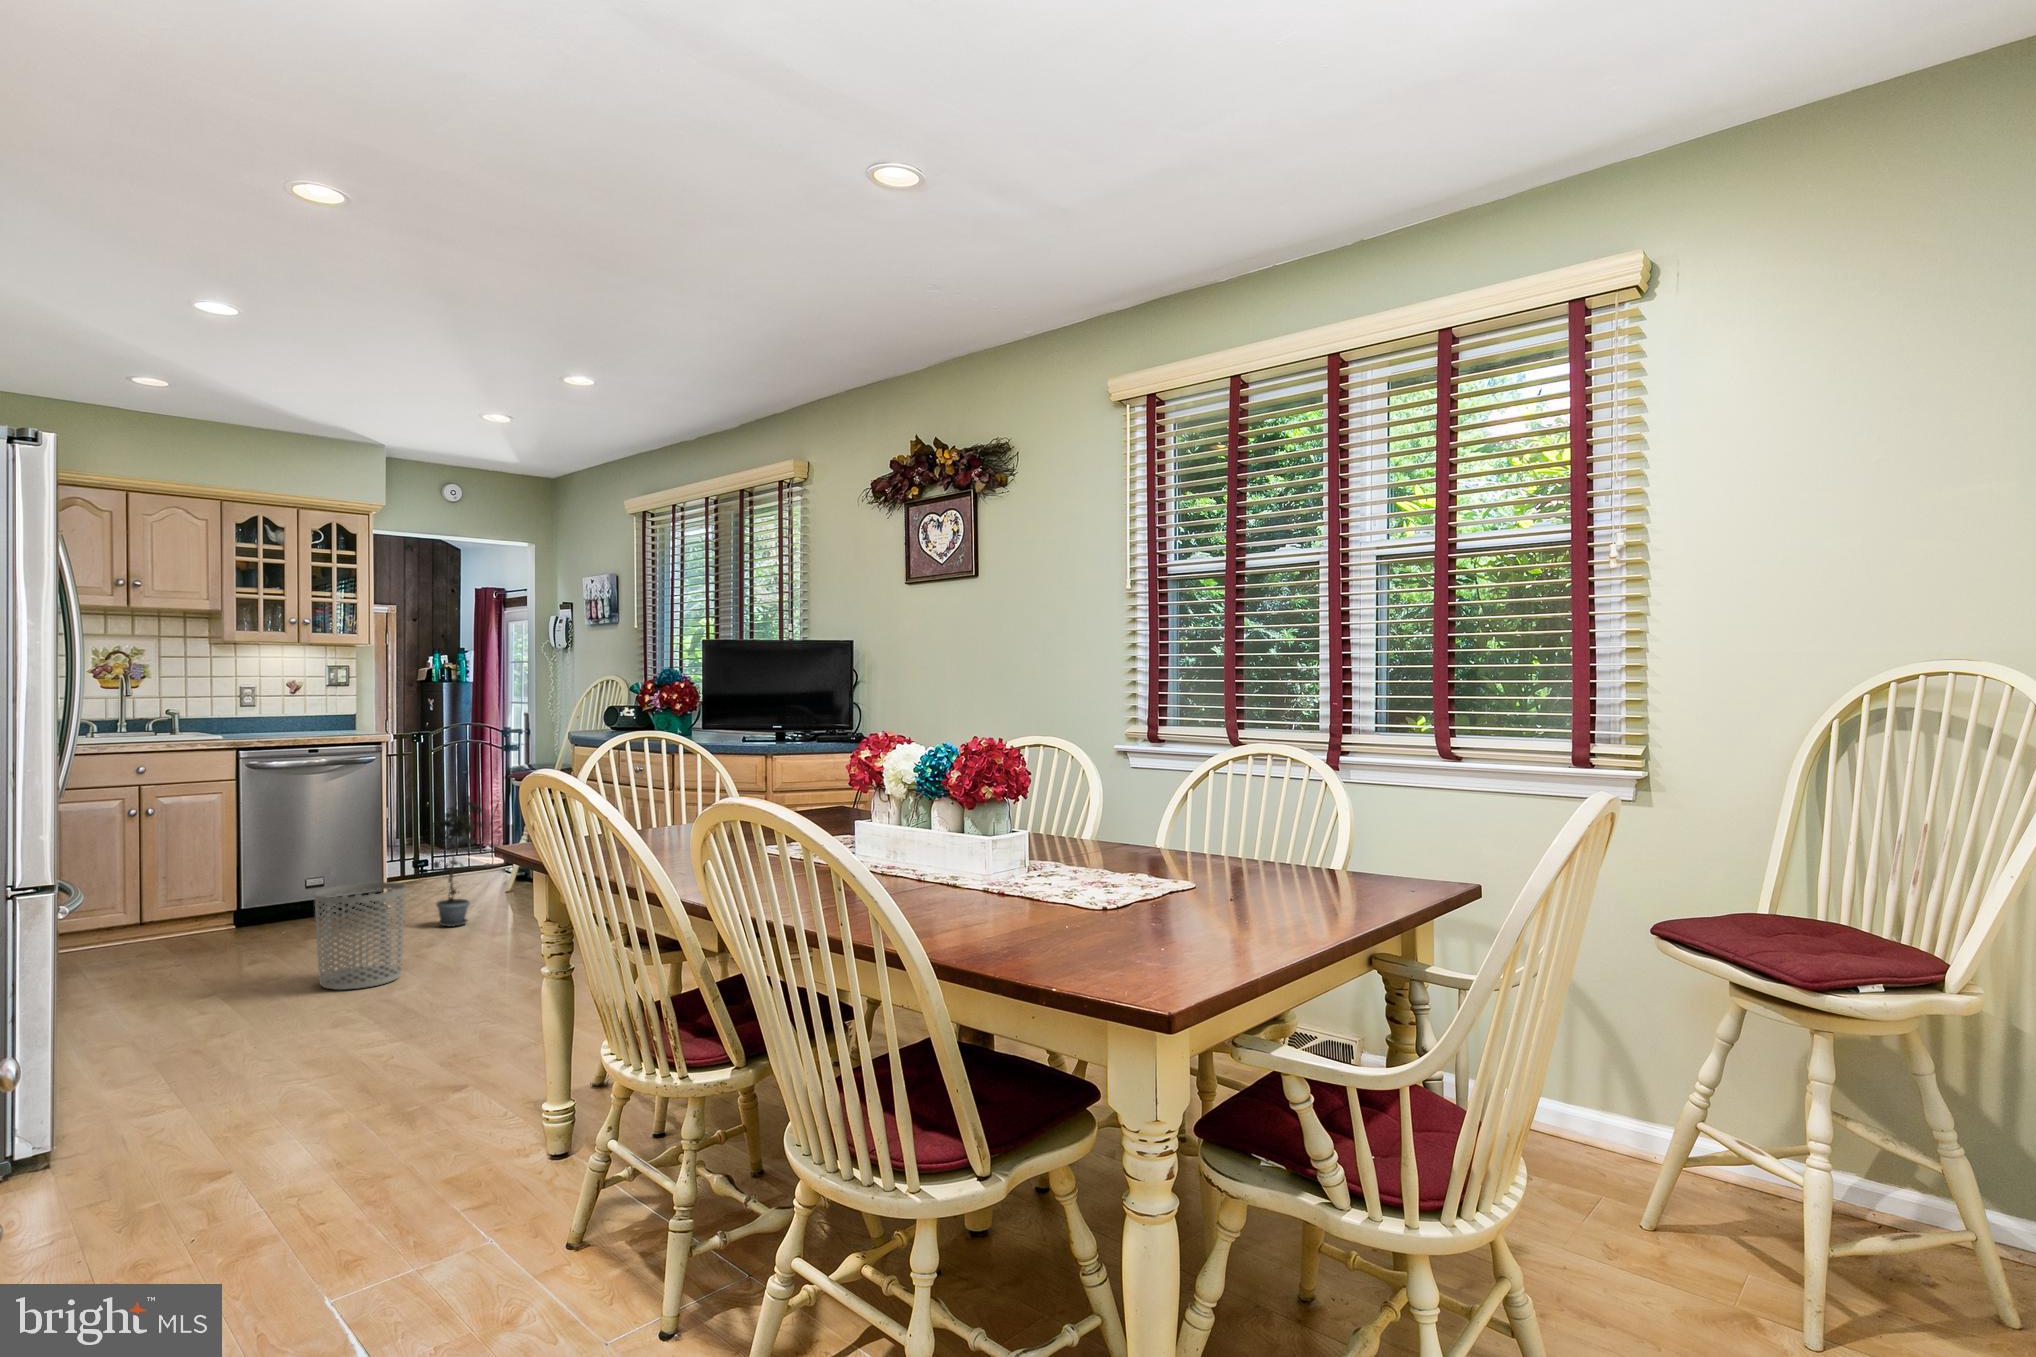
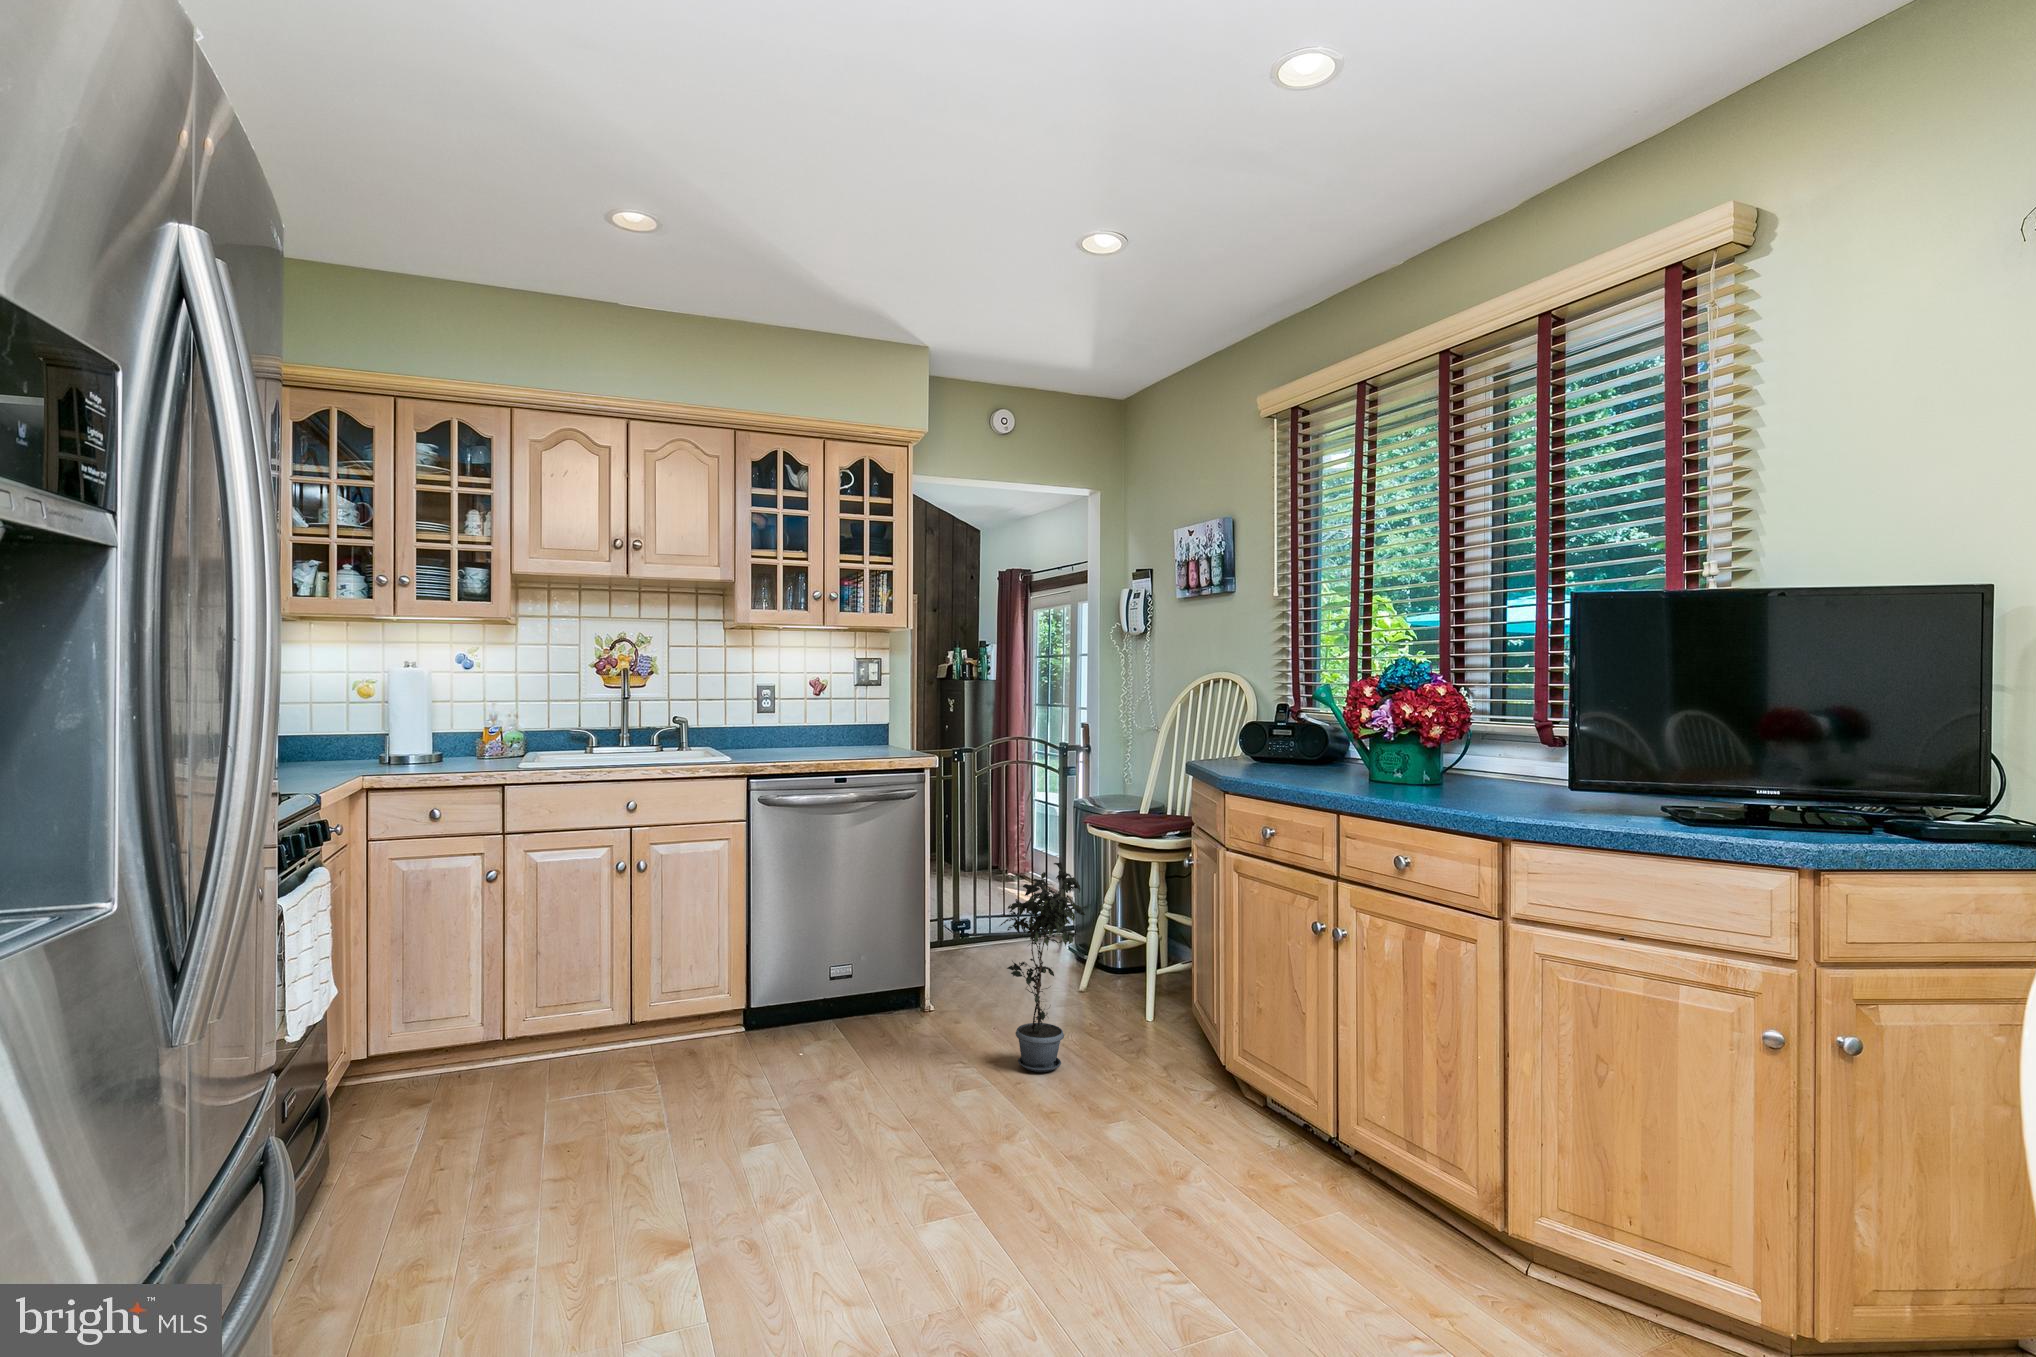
waste bin: present [314,882,406,990] -> none [867,1041,1011,1265]

